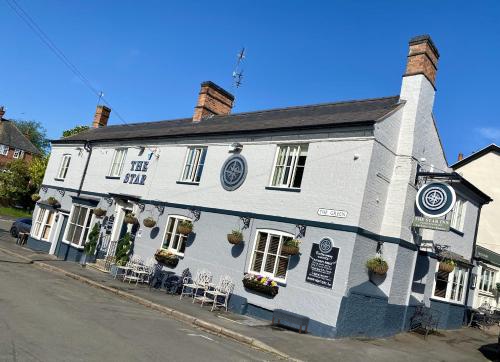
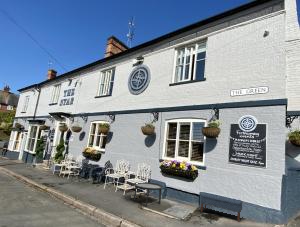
round table: none [210,294,242,318] -> present [134,182,163,207]

